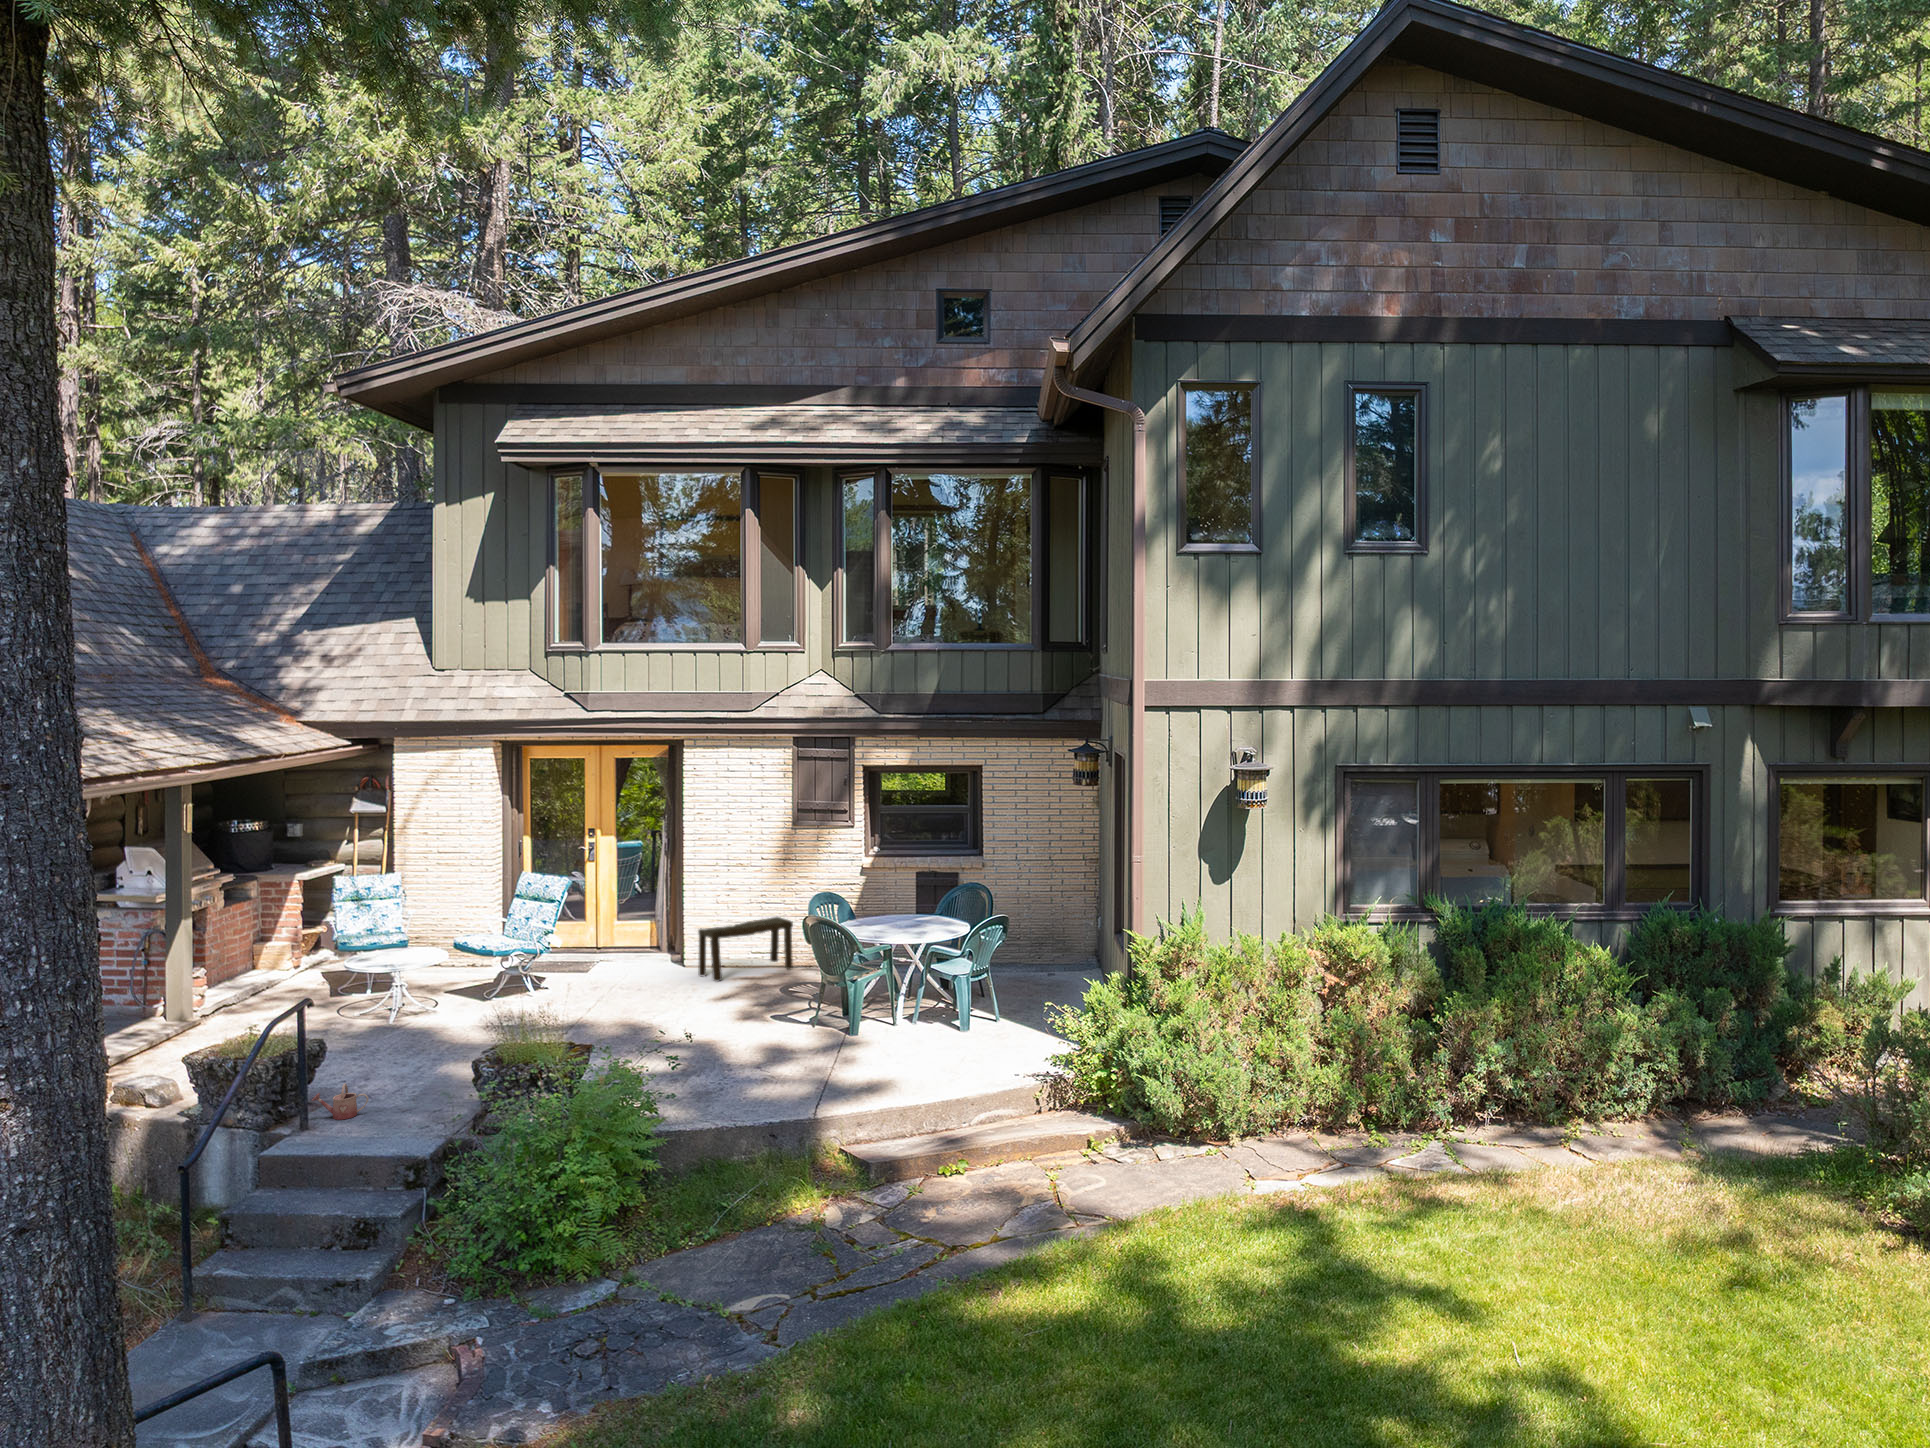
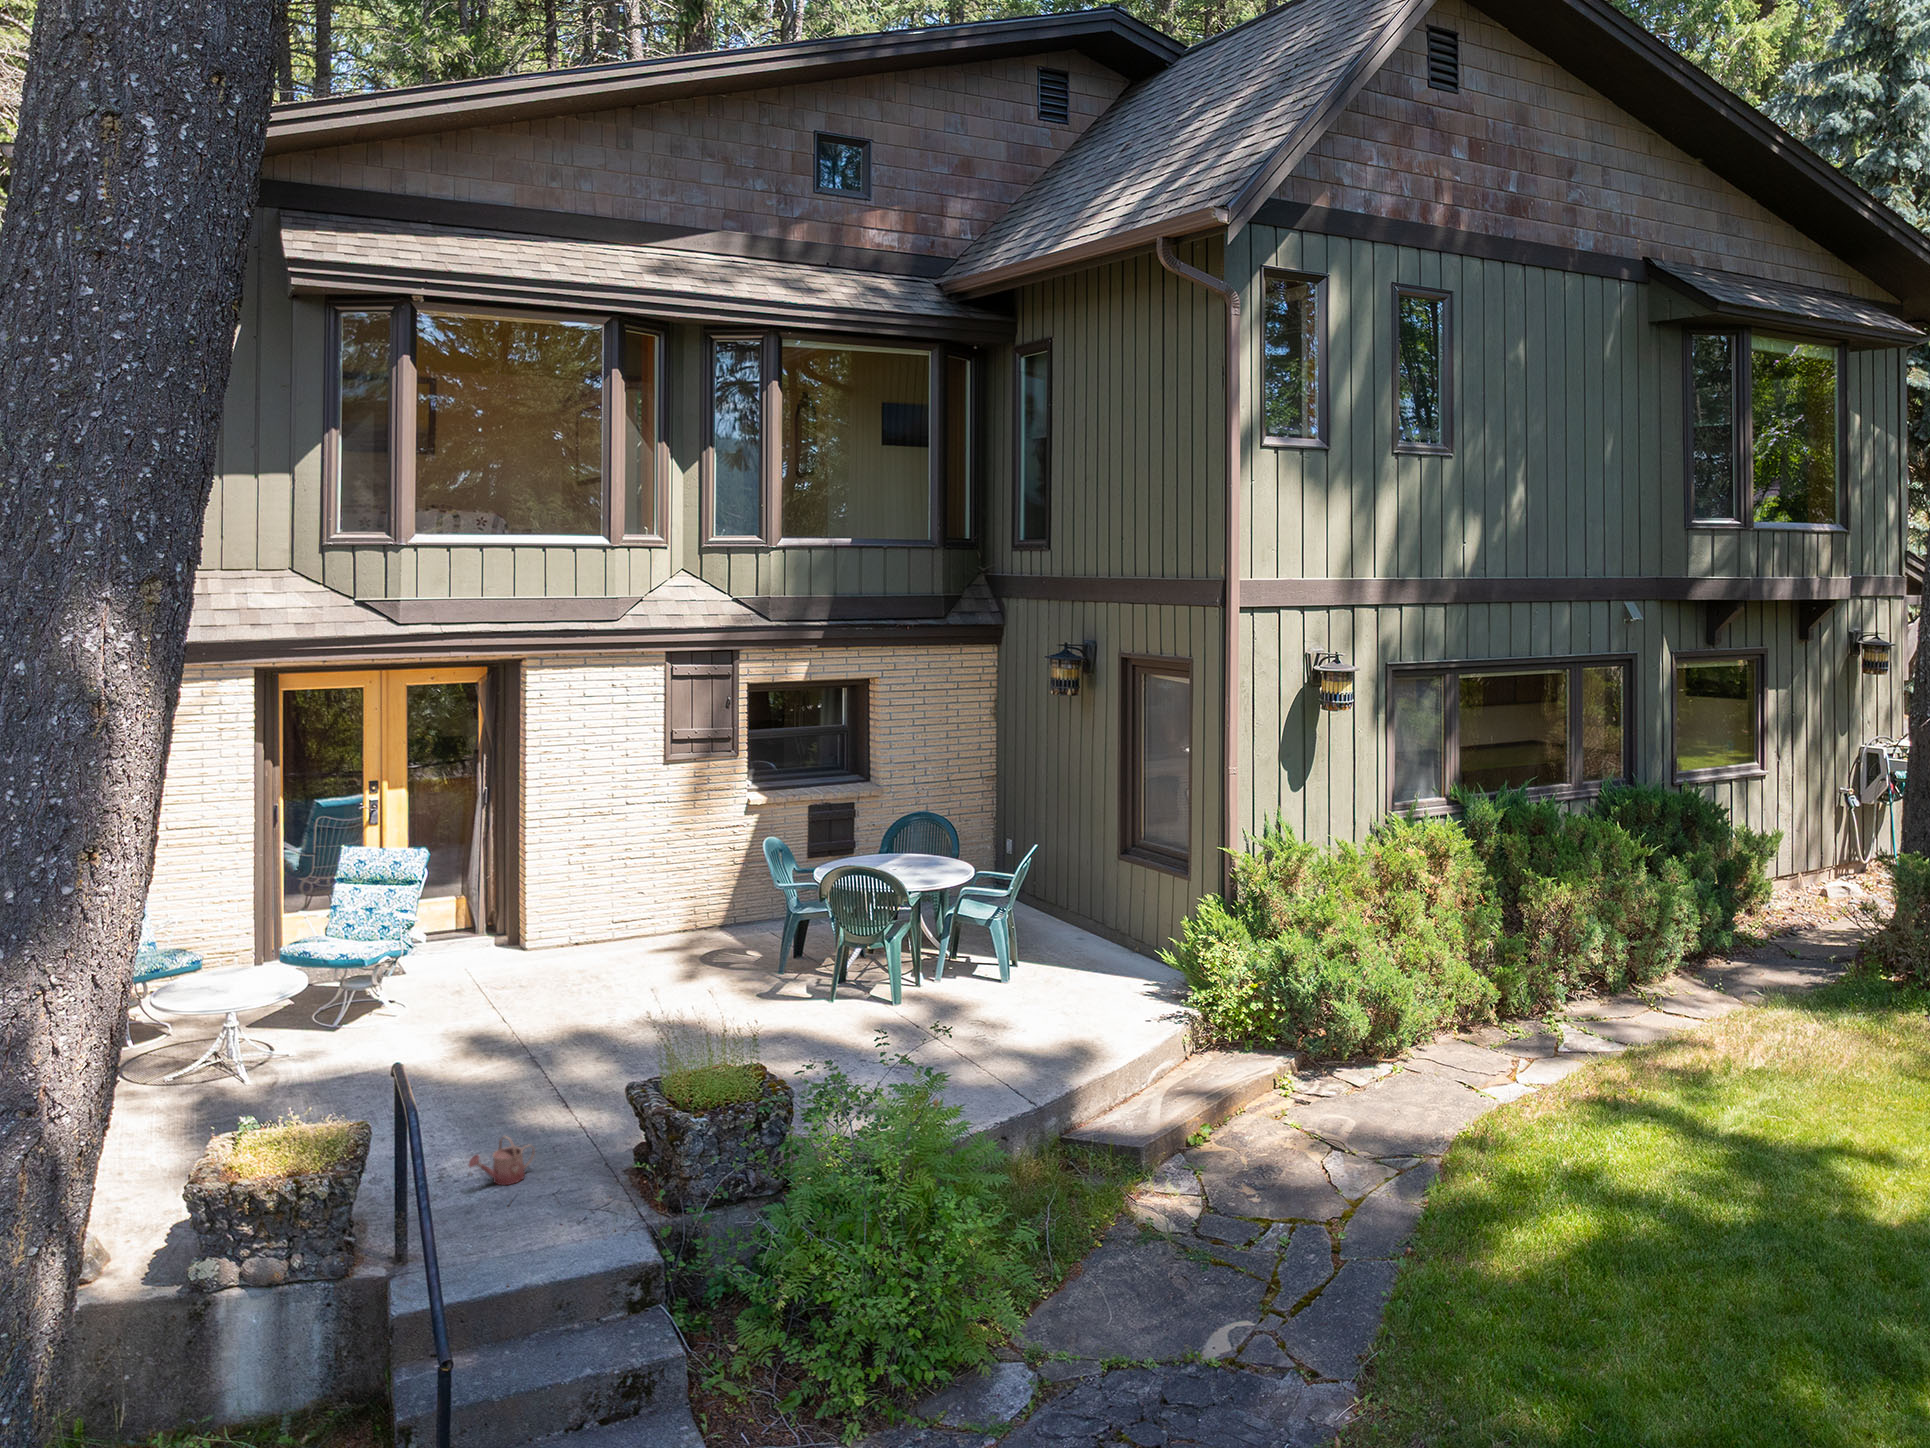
bench: present [698,917,793,981] -> none [588,871,696,956]

